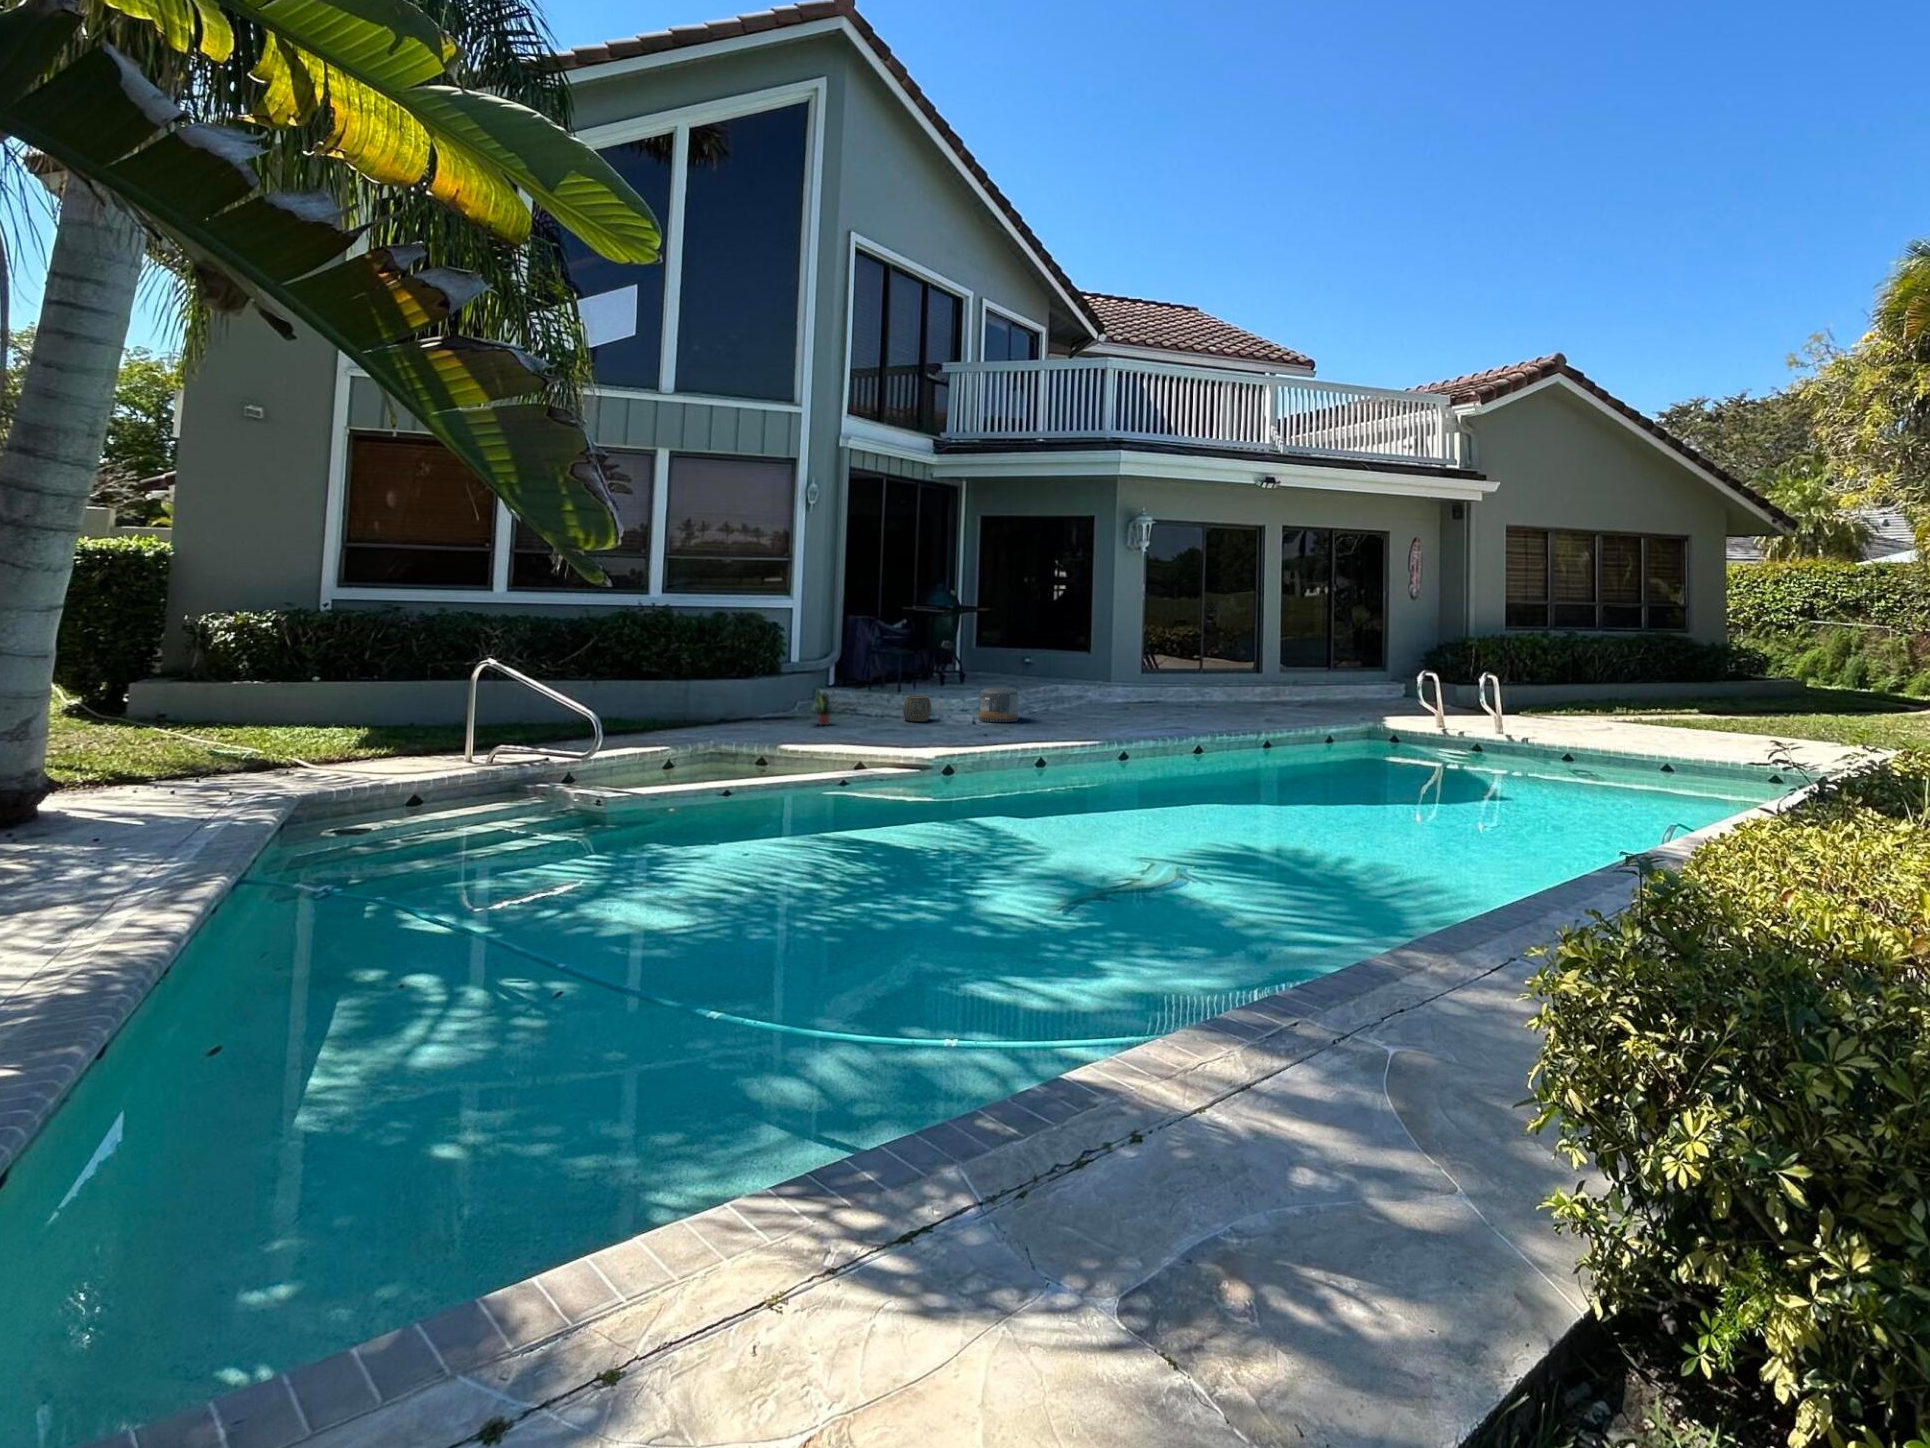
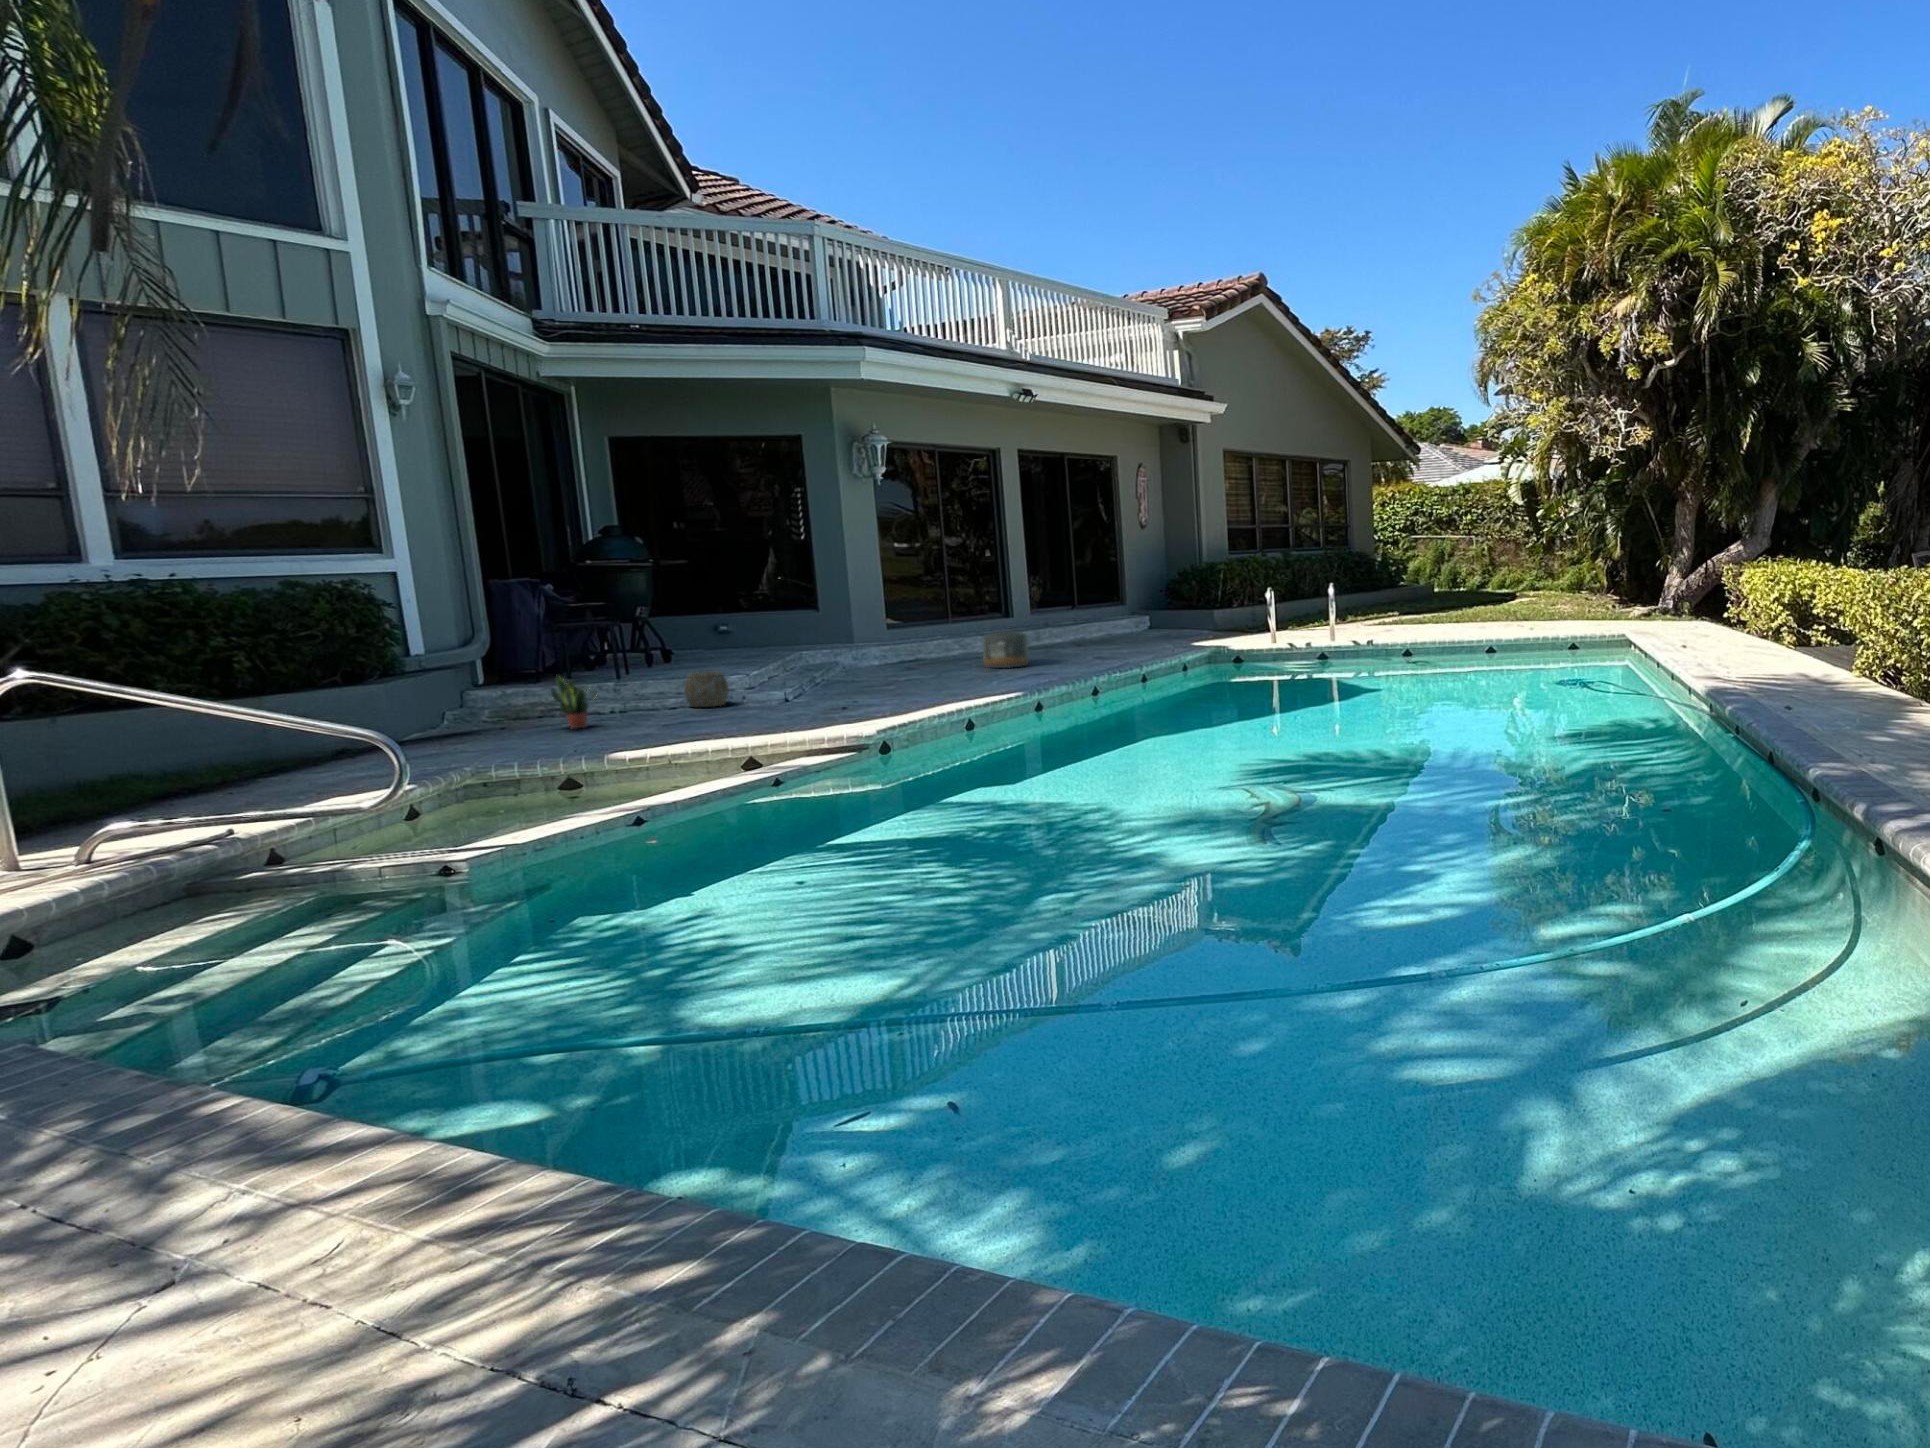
pouf: present [978,687,1019,722] -> present [982,631,1029,668]

